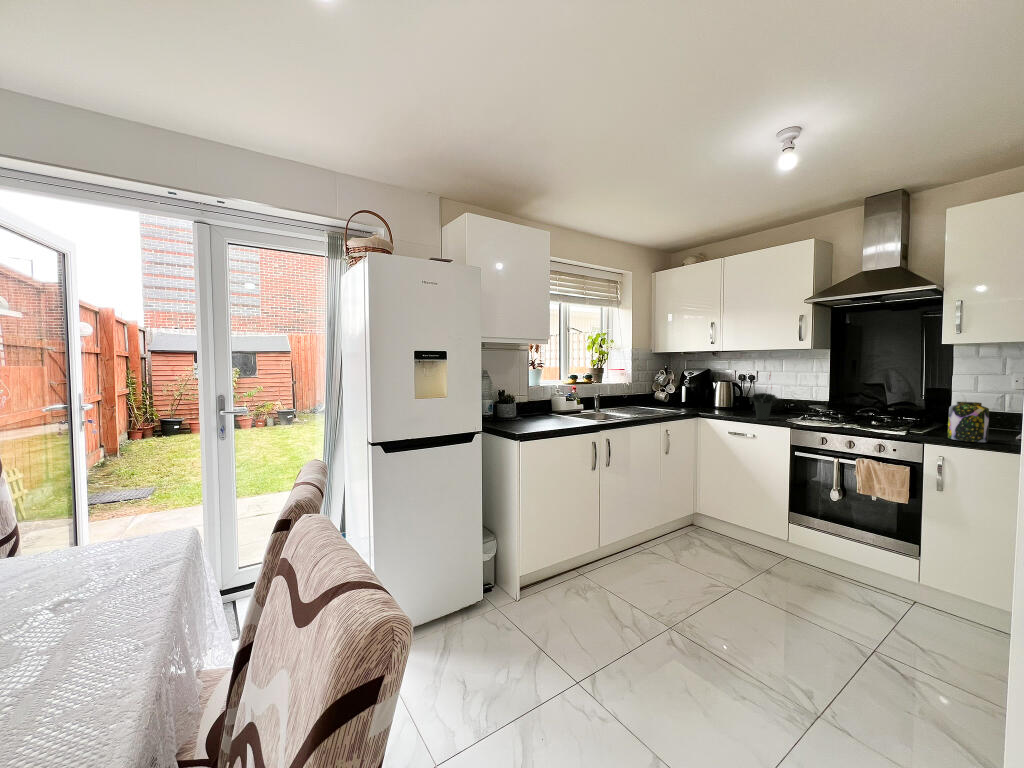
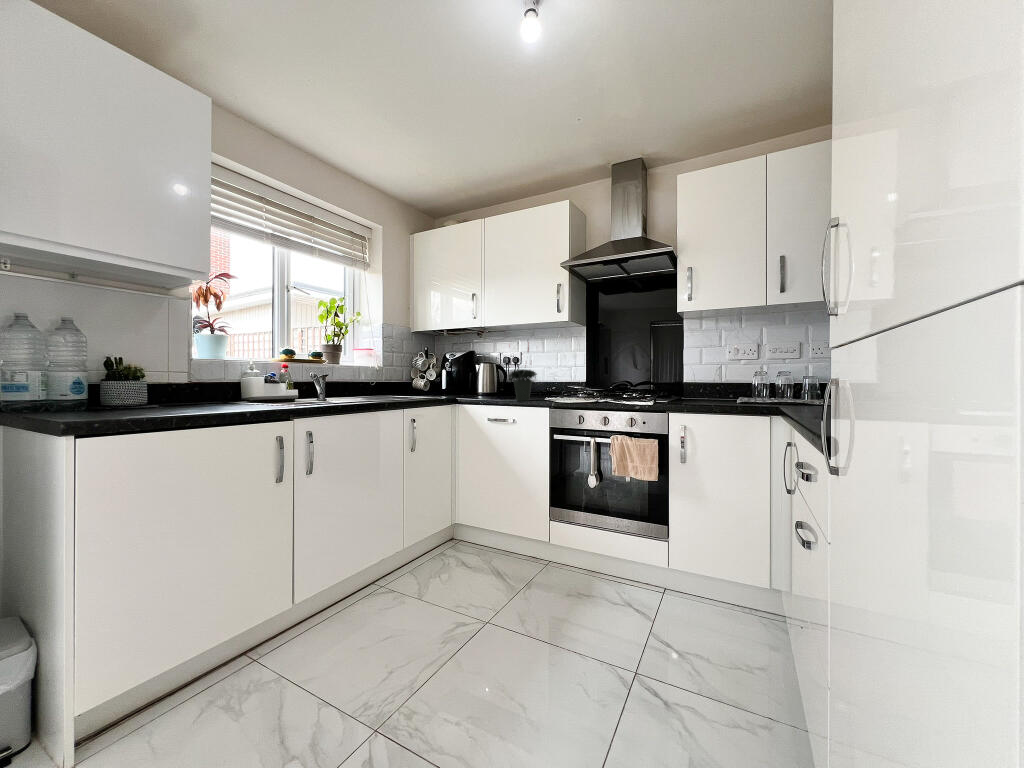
jar: present [948,402,989,442] -> none [688,365,720,406]

